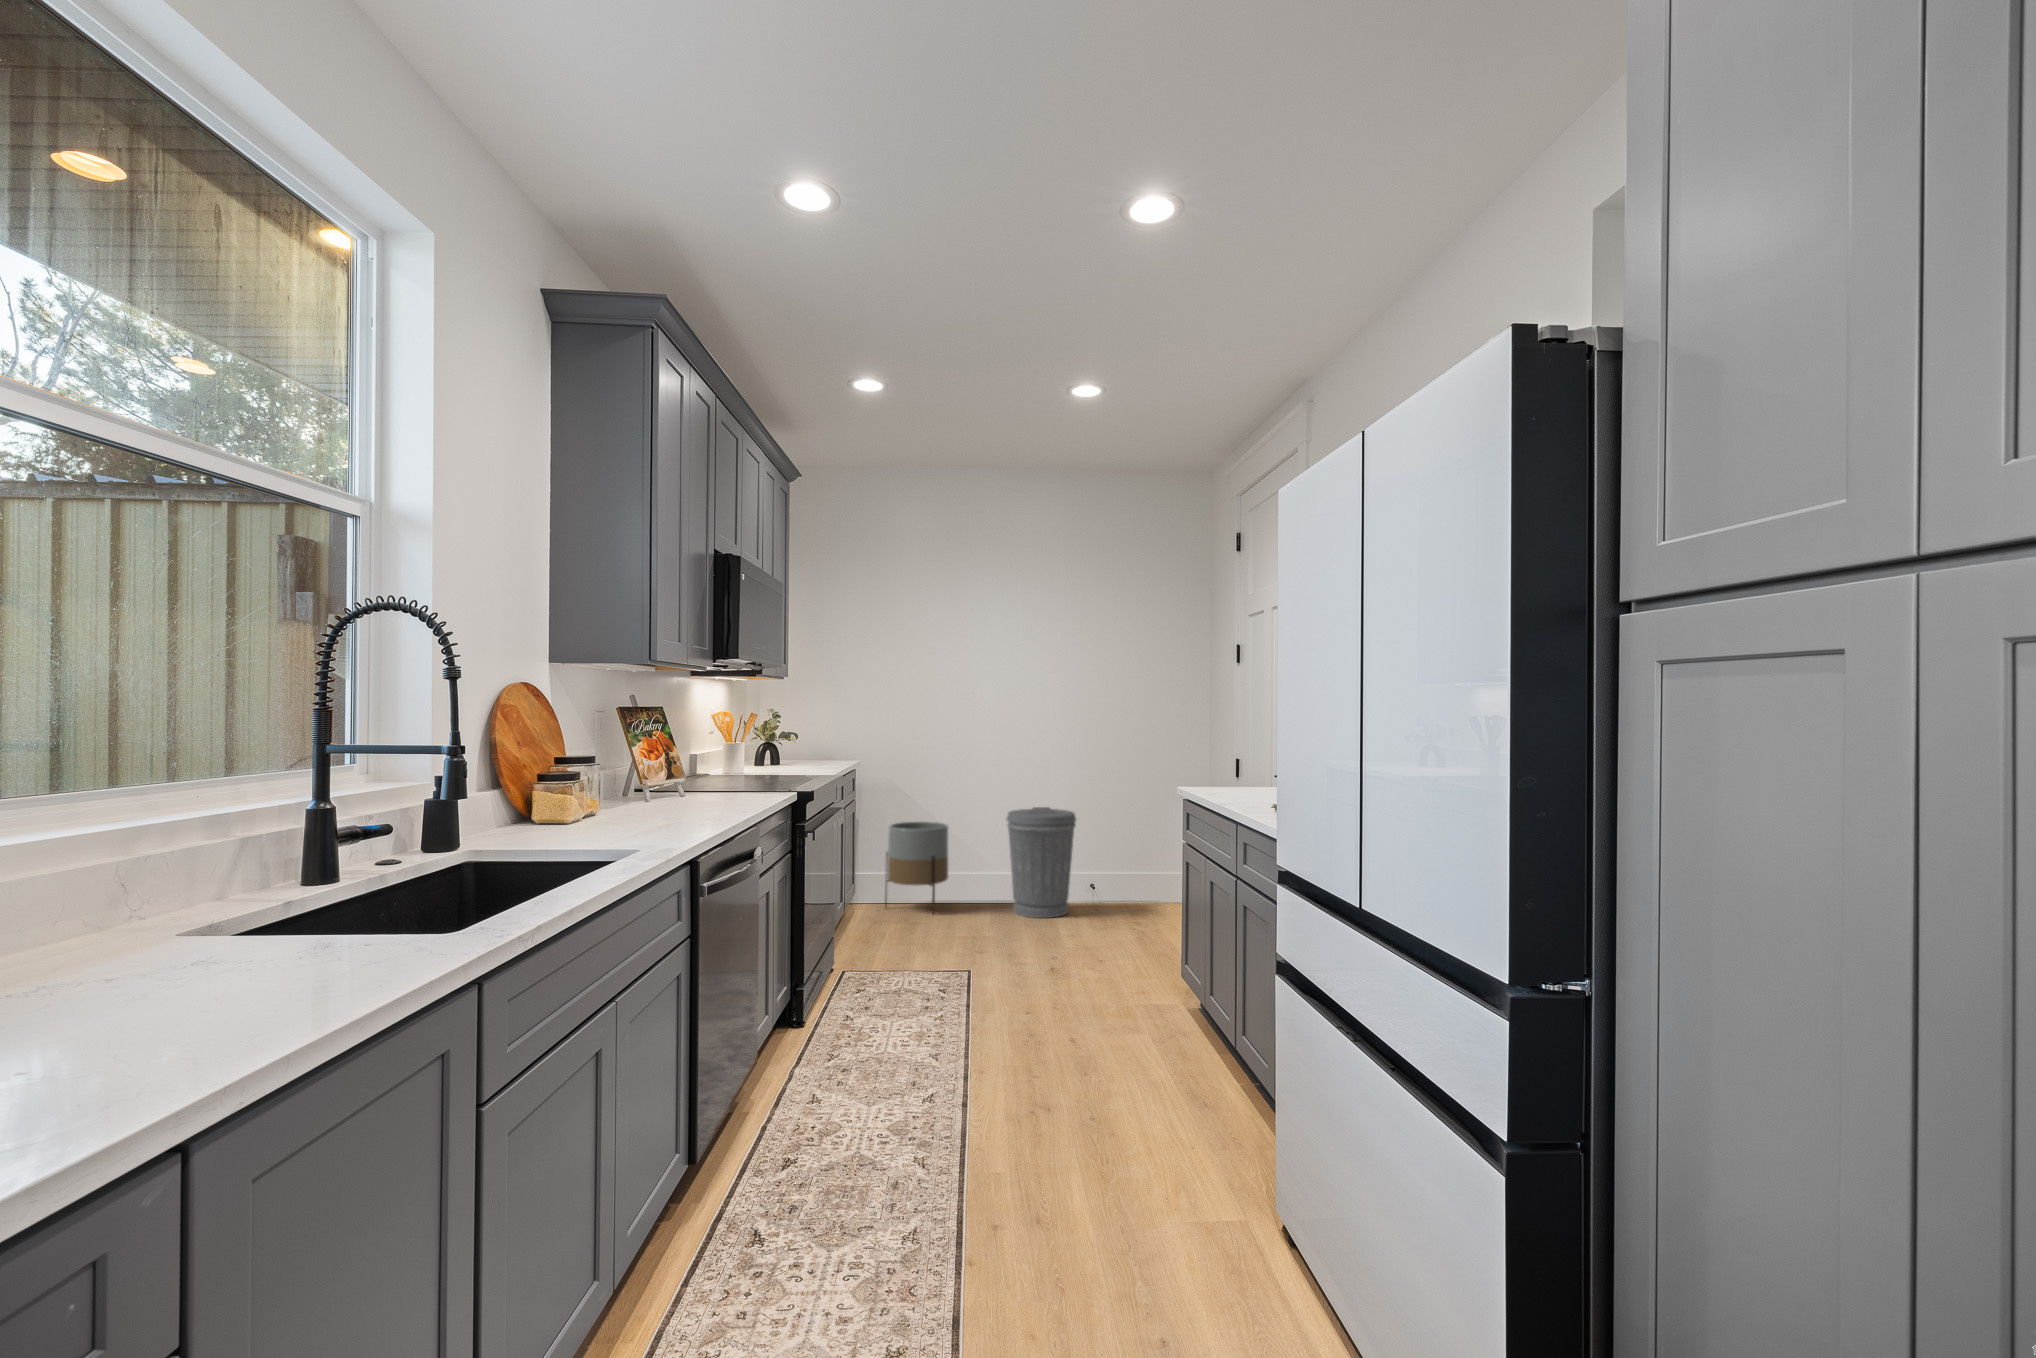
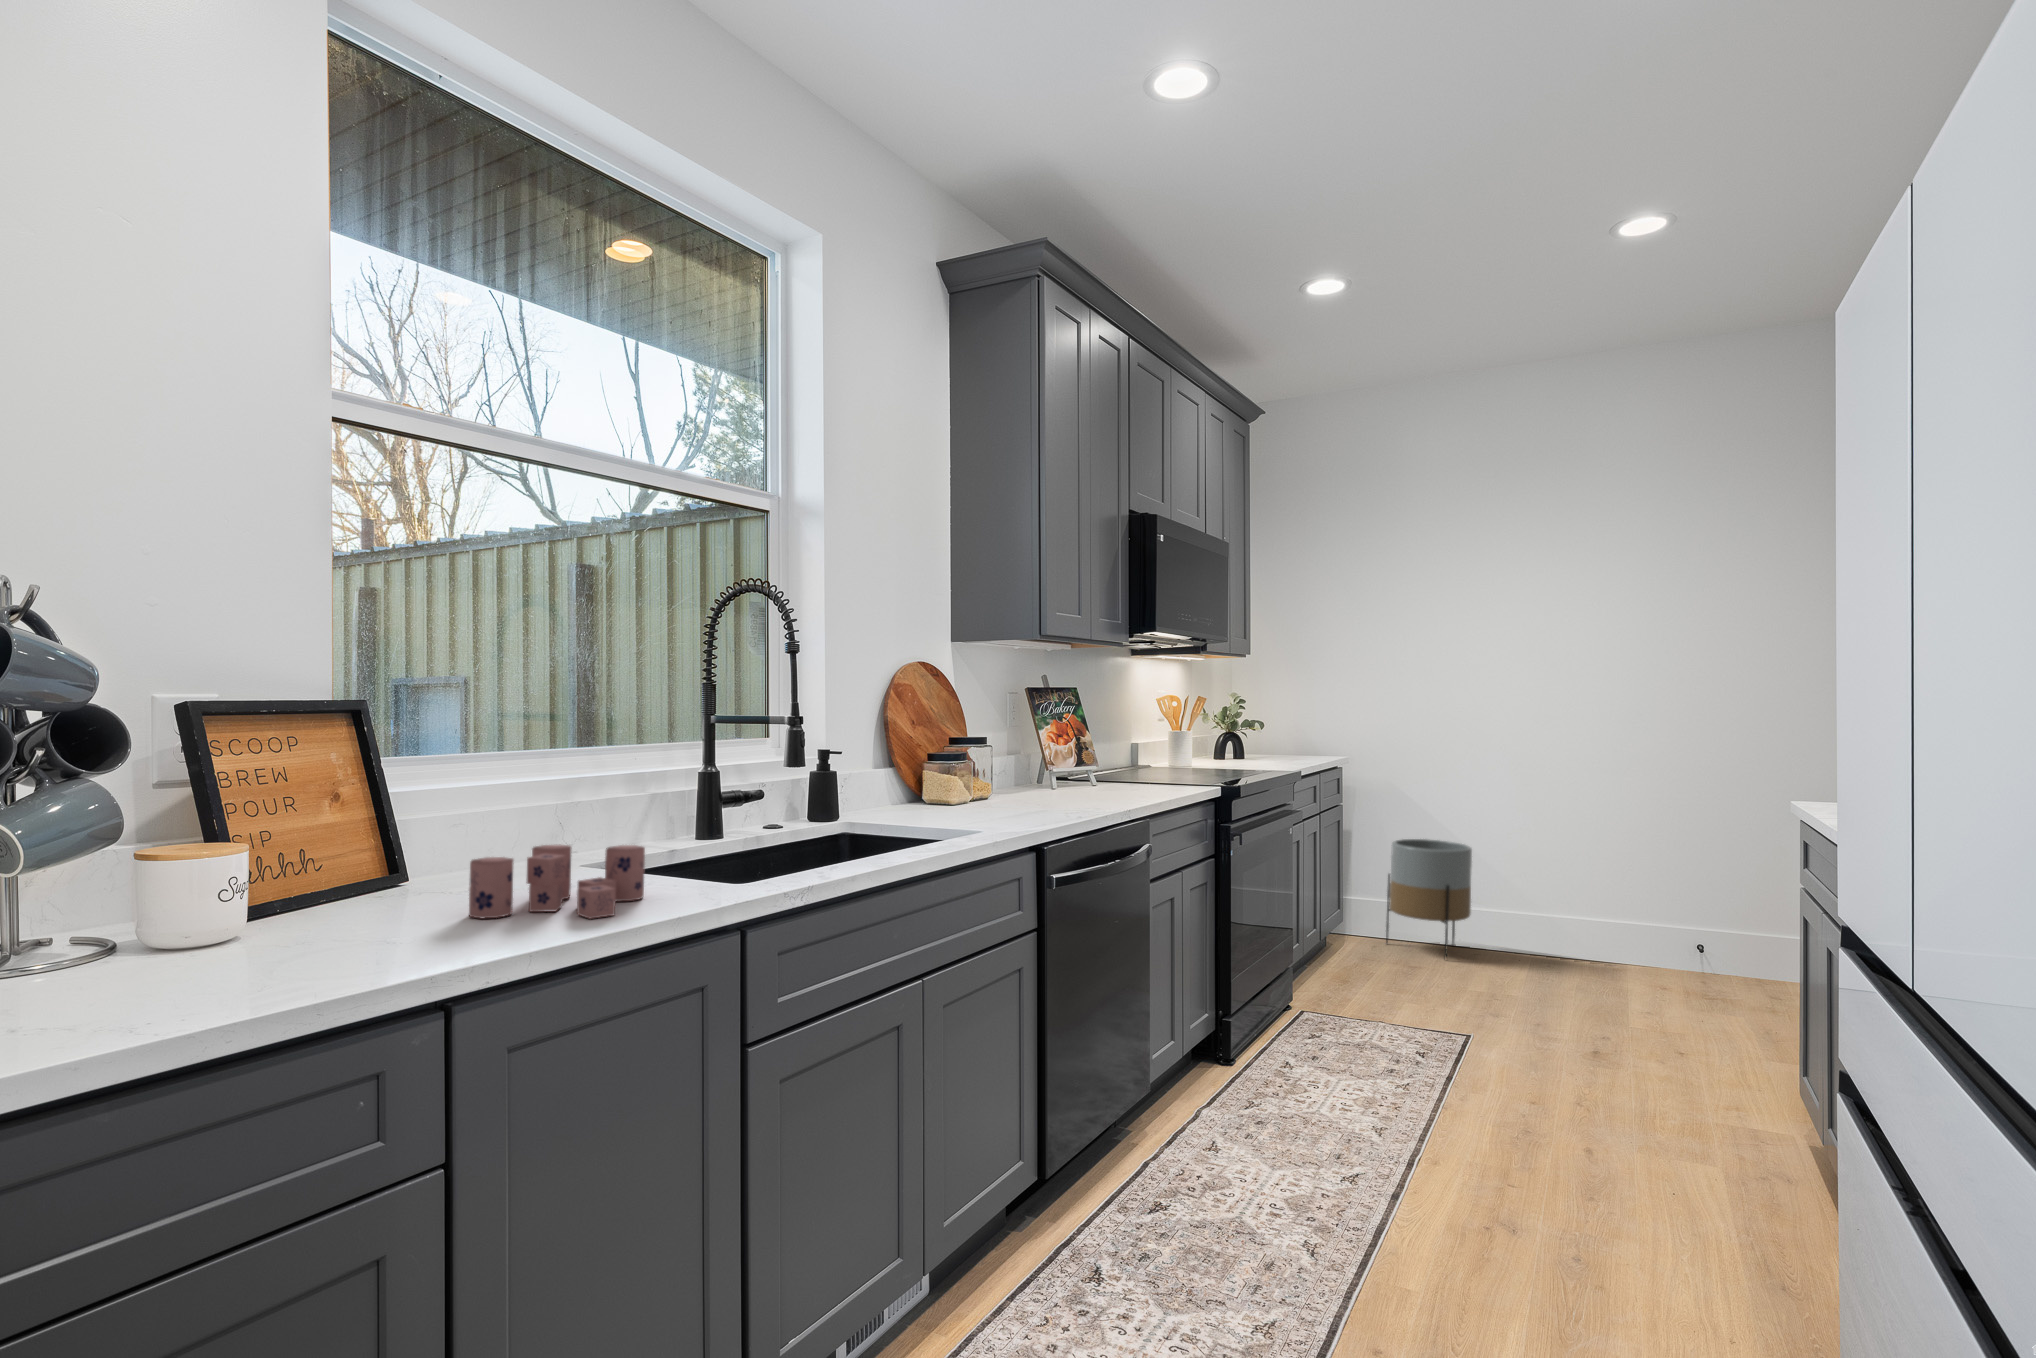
trash can: present [1007,807,1076,918] -> none [1554,835,1660,988]
candle: none [86,897,321,1011] -> present [469,845,645,919]

